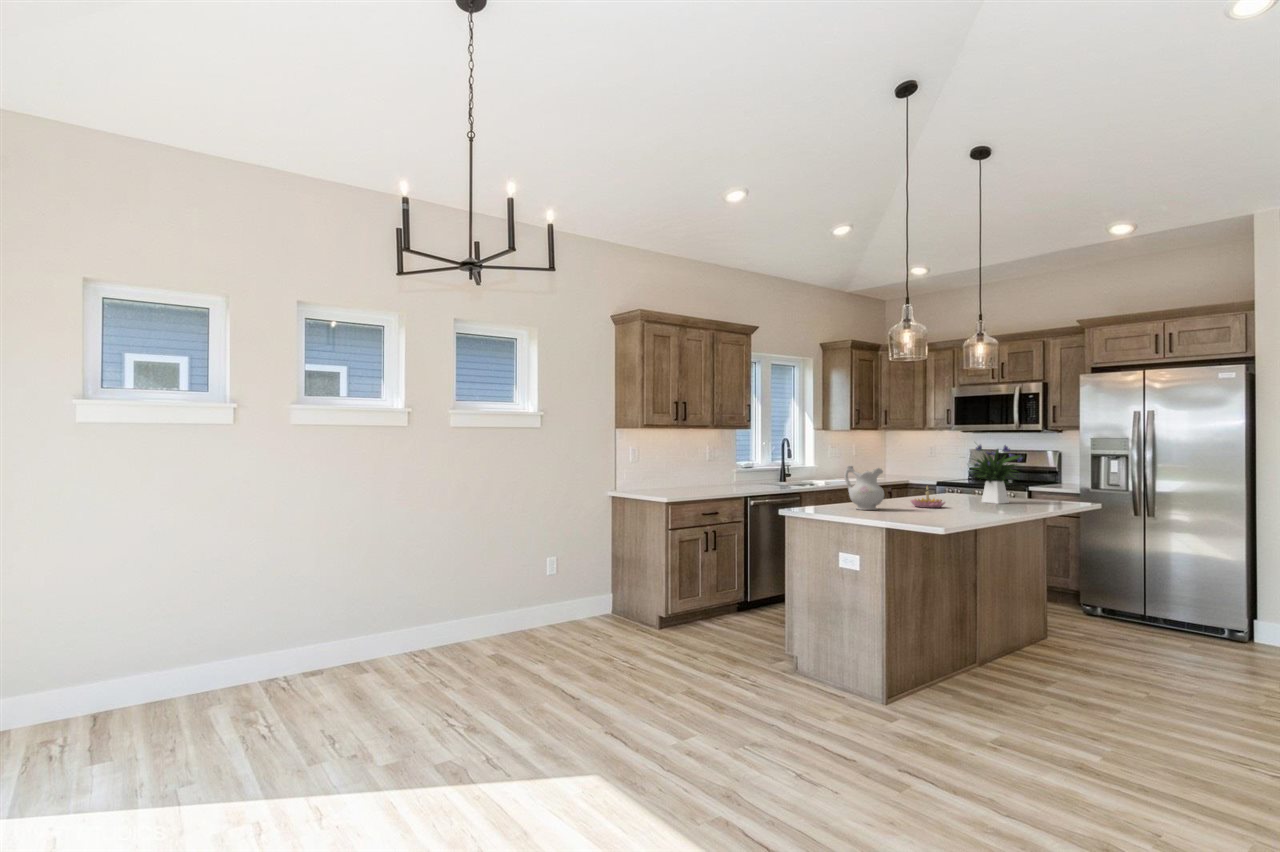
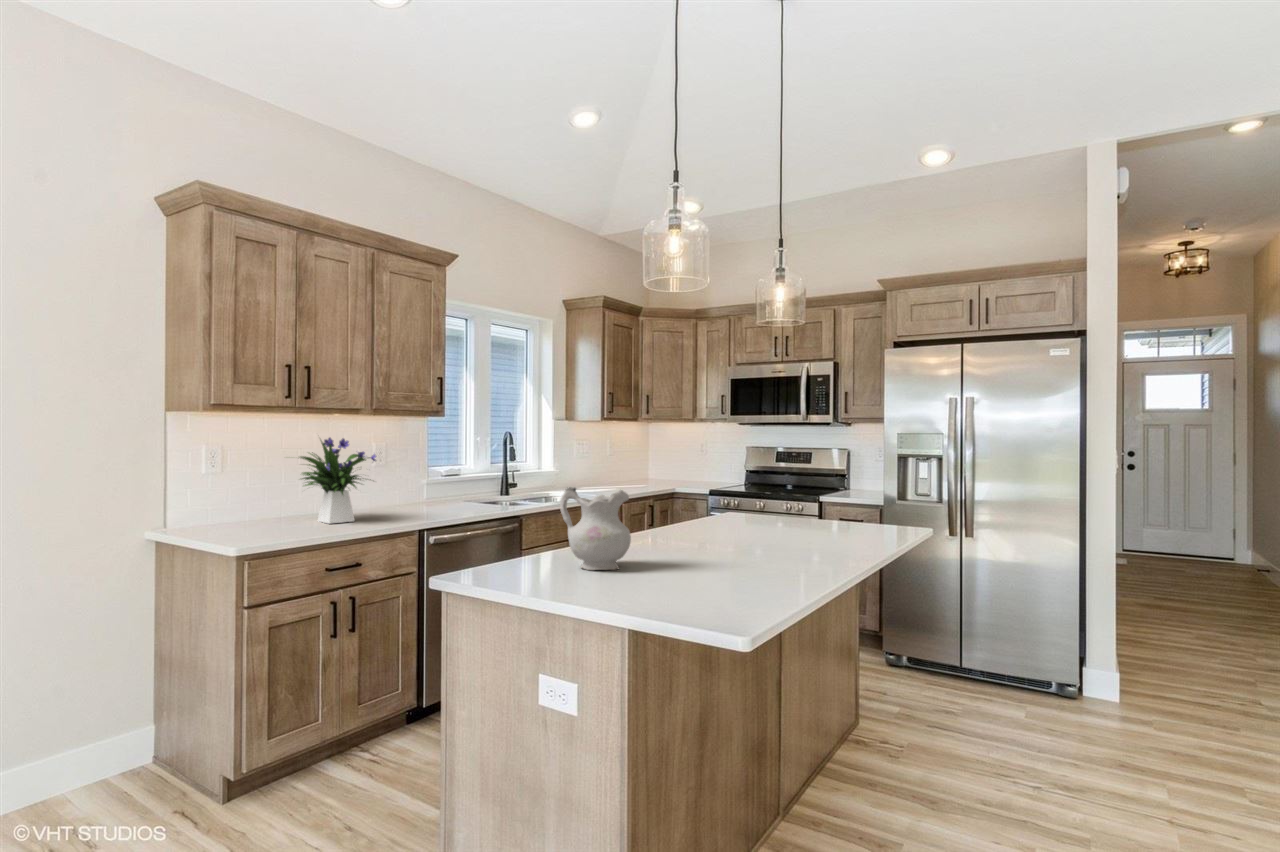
flower arrangement: present [972,445,1023,504] -> present [300,438,376,524]
candle holder: present [911,487,945,508] -> none [675,514,731,555]

